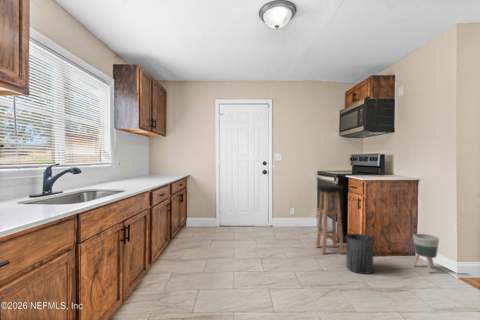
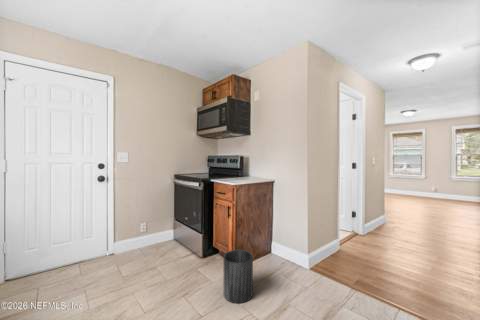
bar stool: present [316,185,344,254] -> none [180,192,214,284]
planter: present [413,234,439,273] -> none [279,234,300,273]

